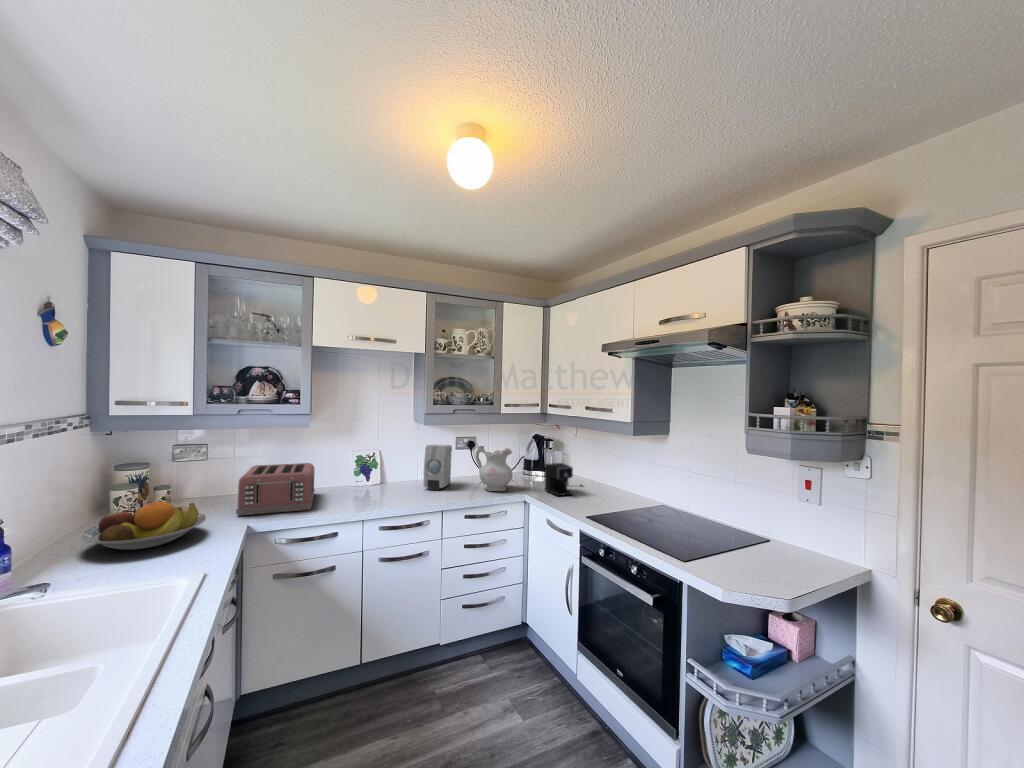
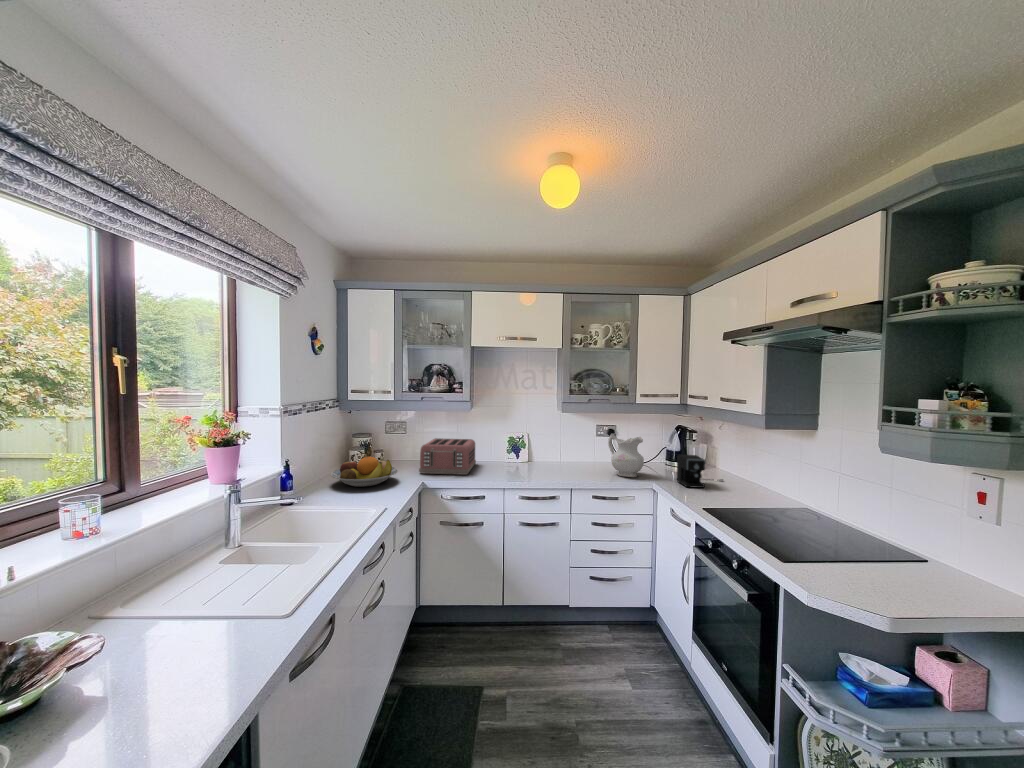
soap dispenser: present [424,444,452,490] -> none [561,430,589,471]

